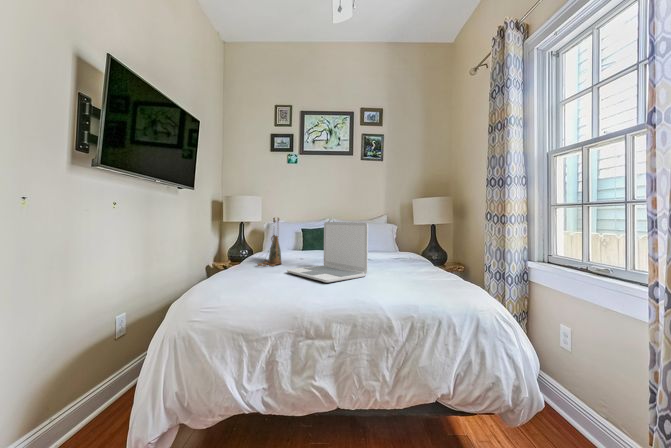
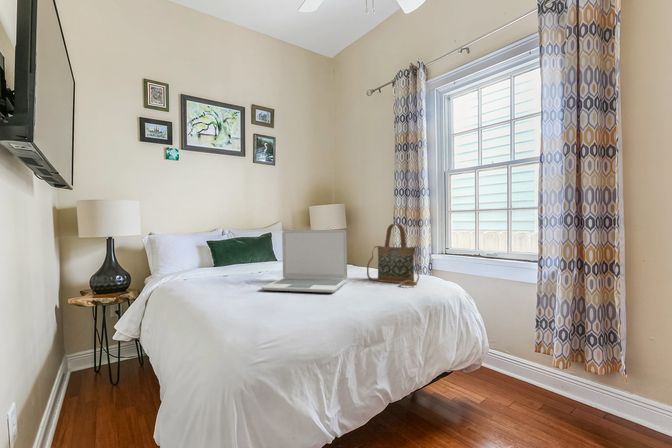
handbag: present [257,218,281,266] -> present [367,224,419,286]

